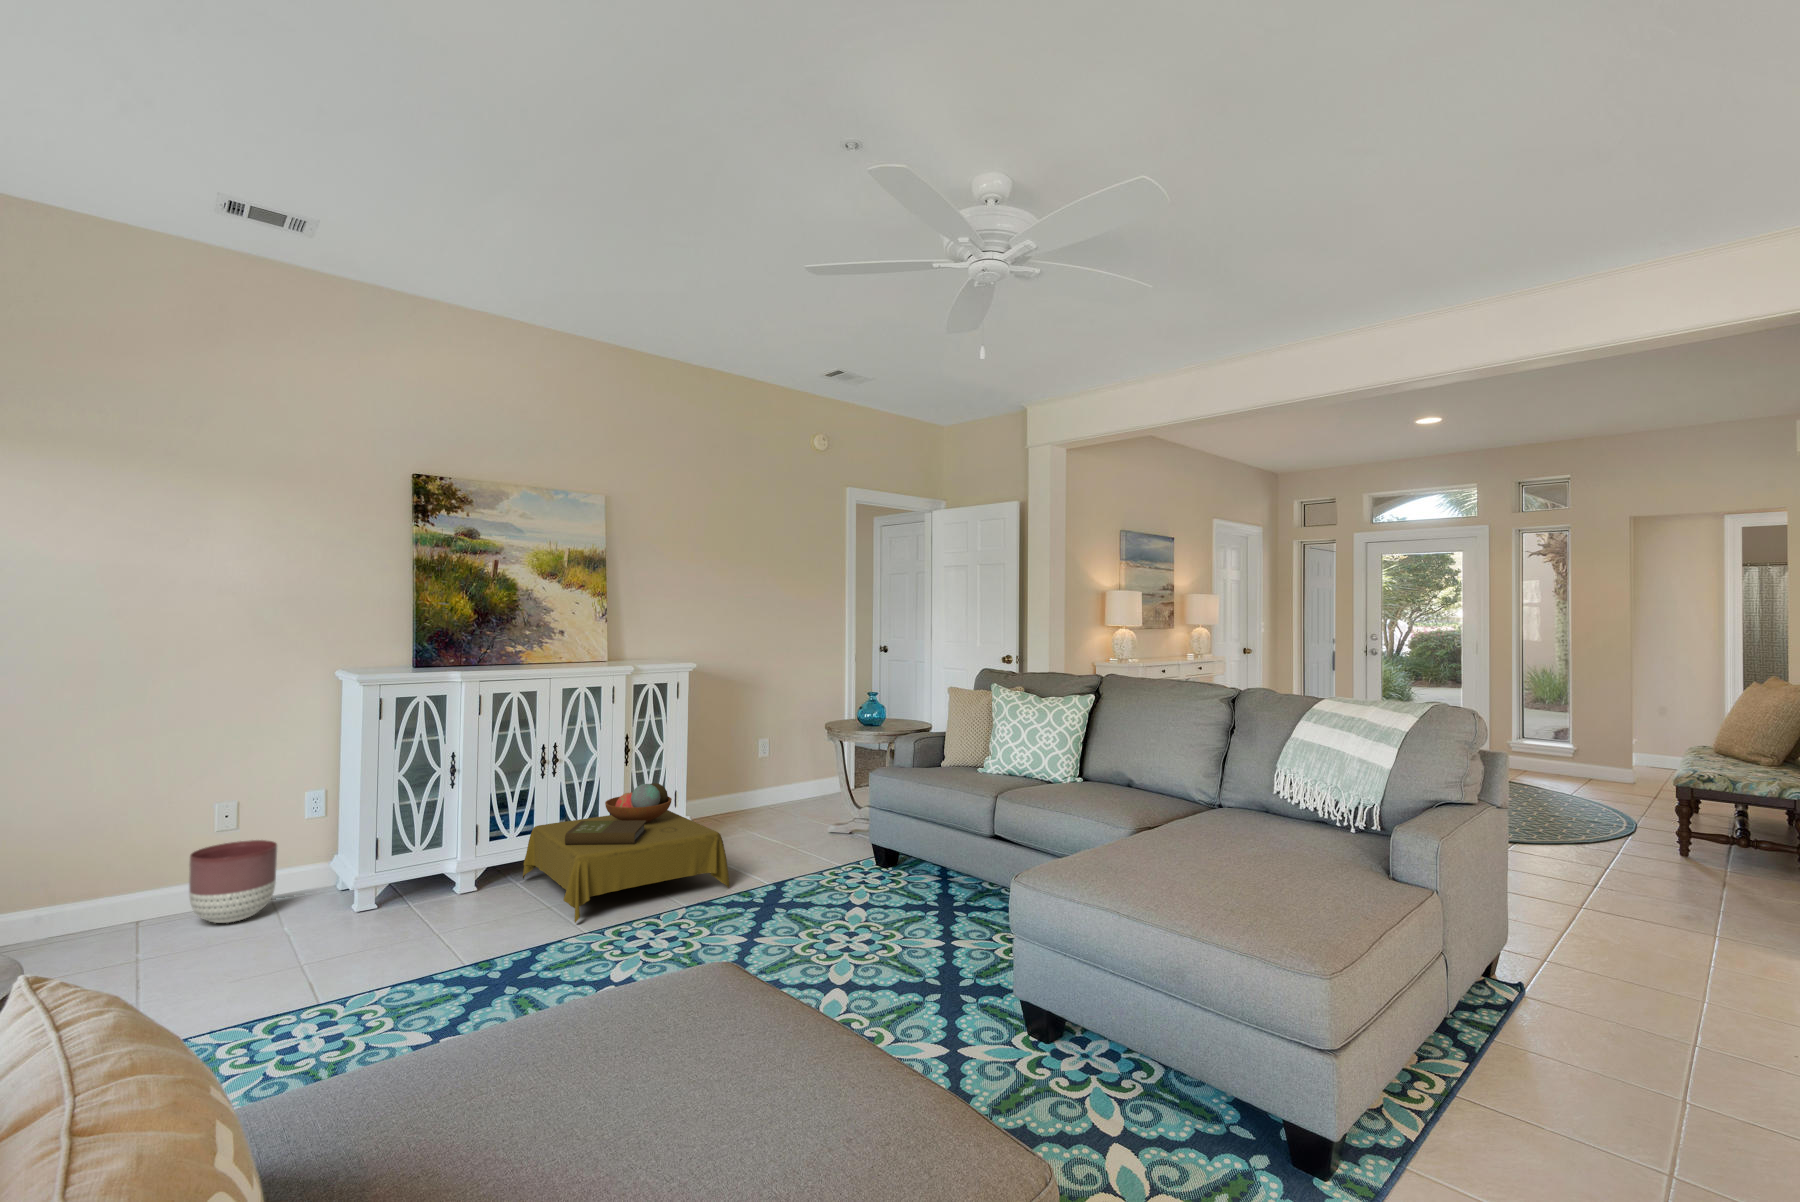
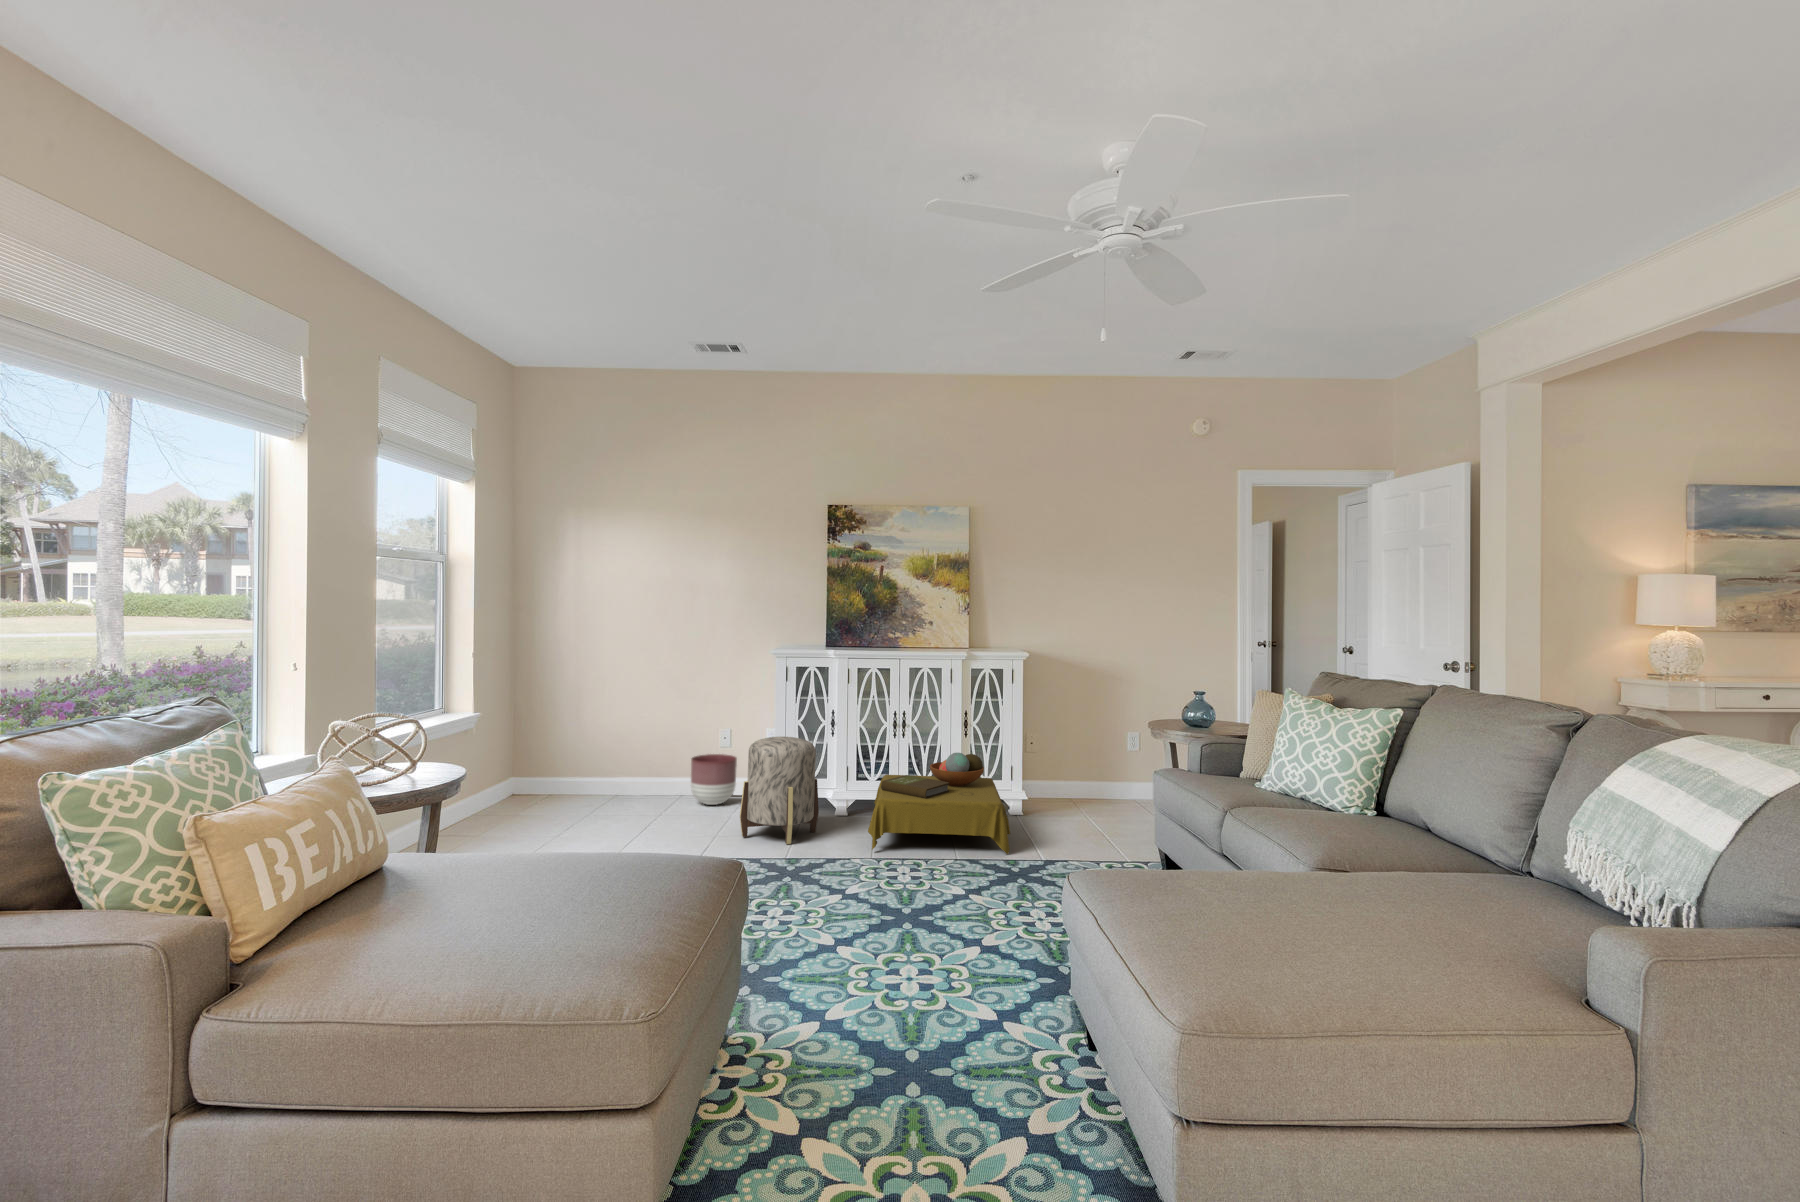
ottoman: none [353,797,468,953] -> present [740,736,819,844]

